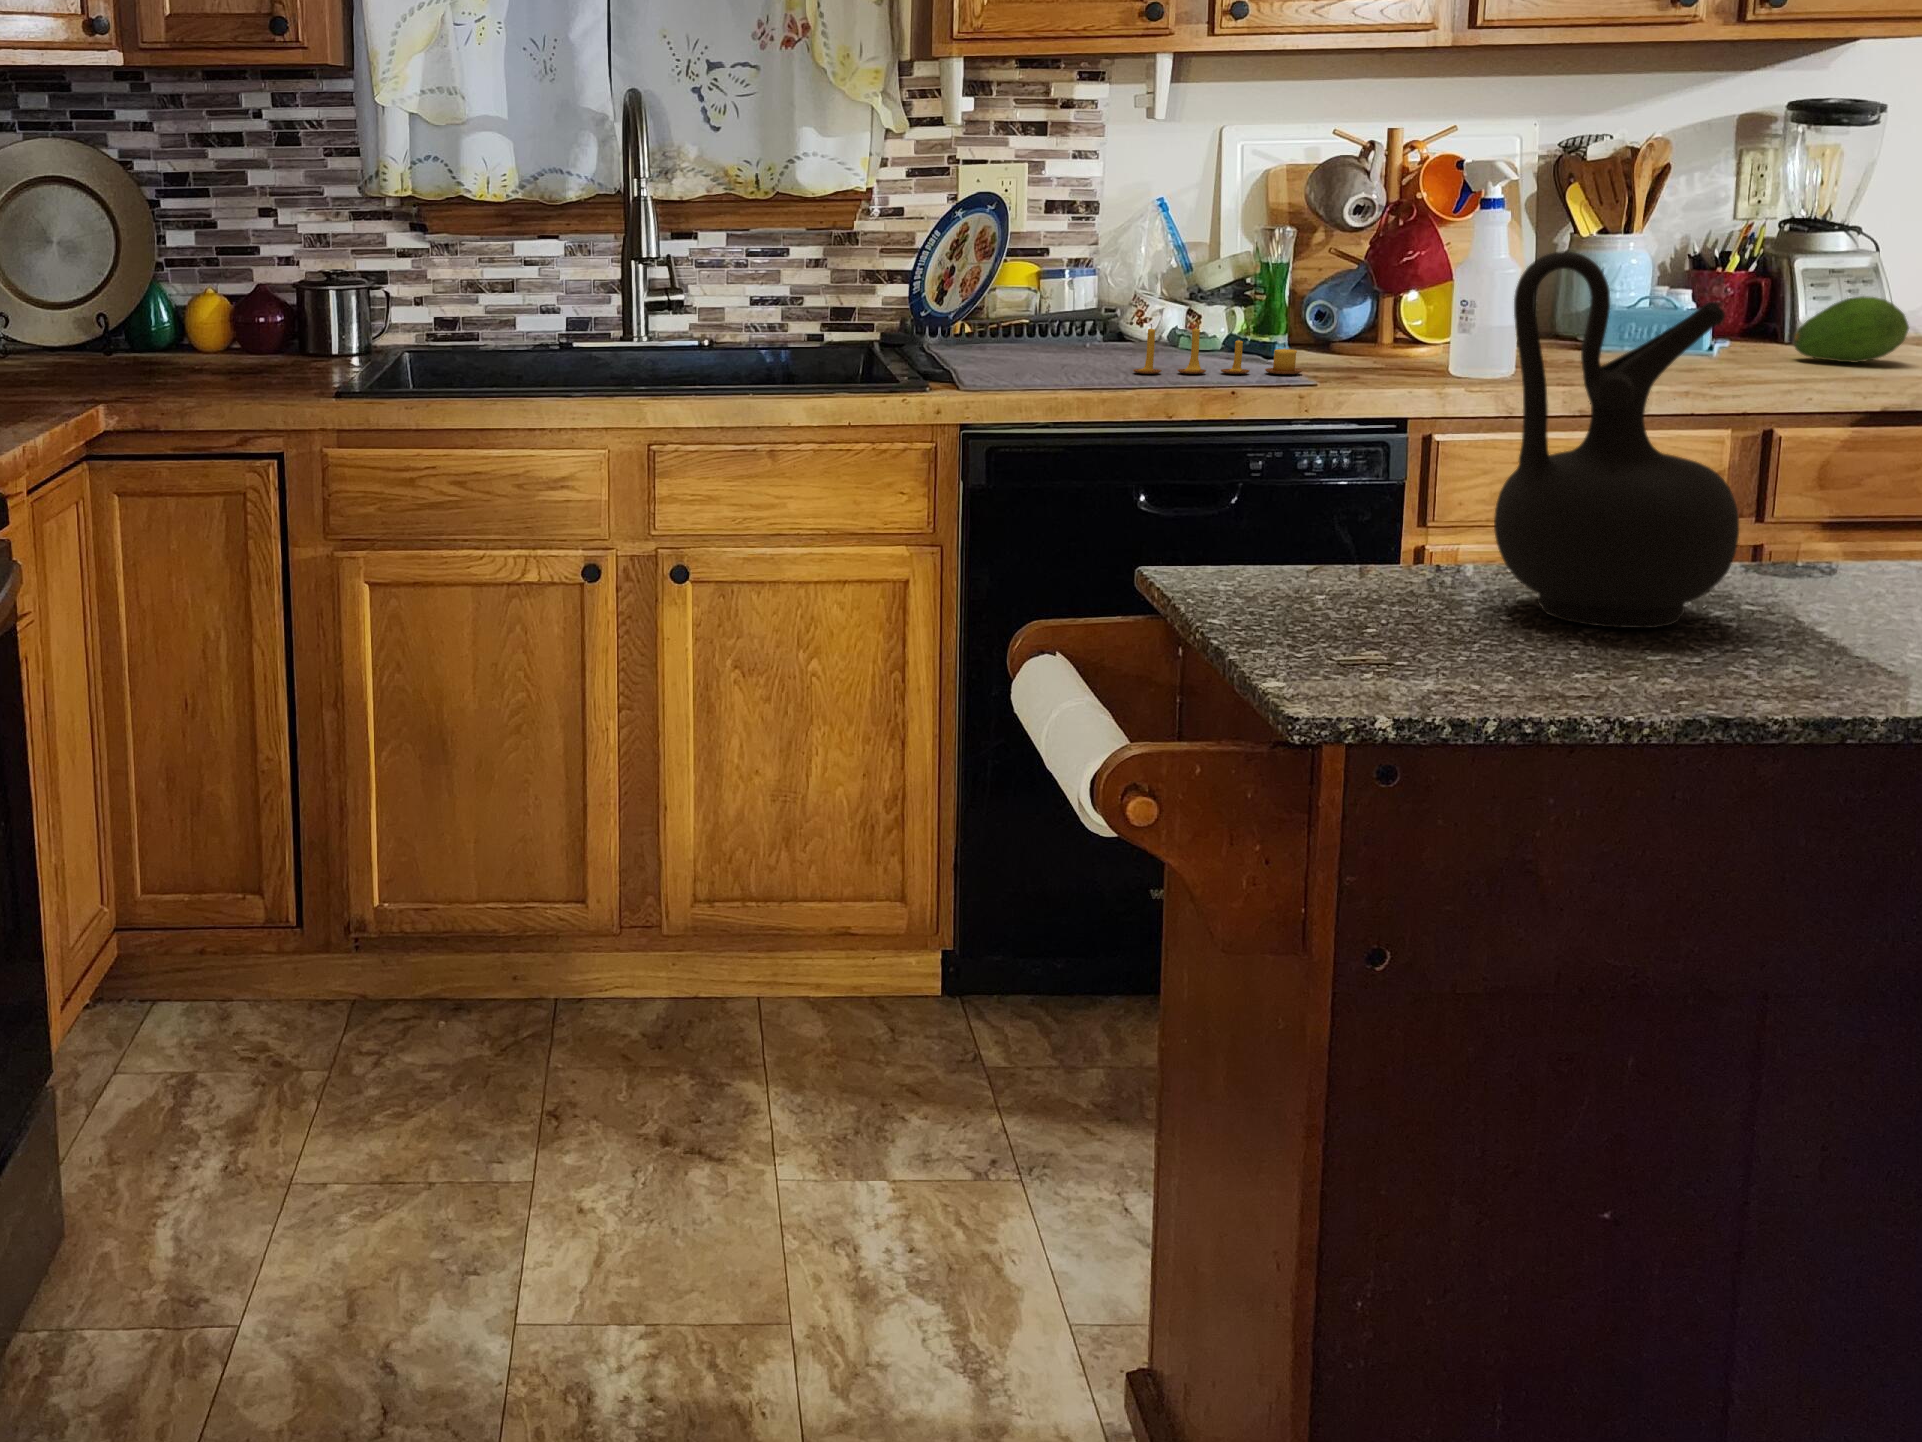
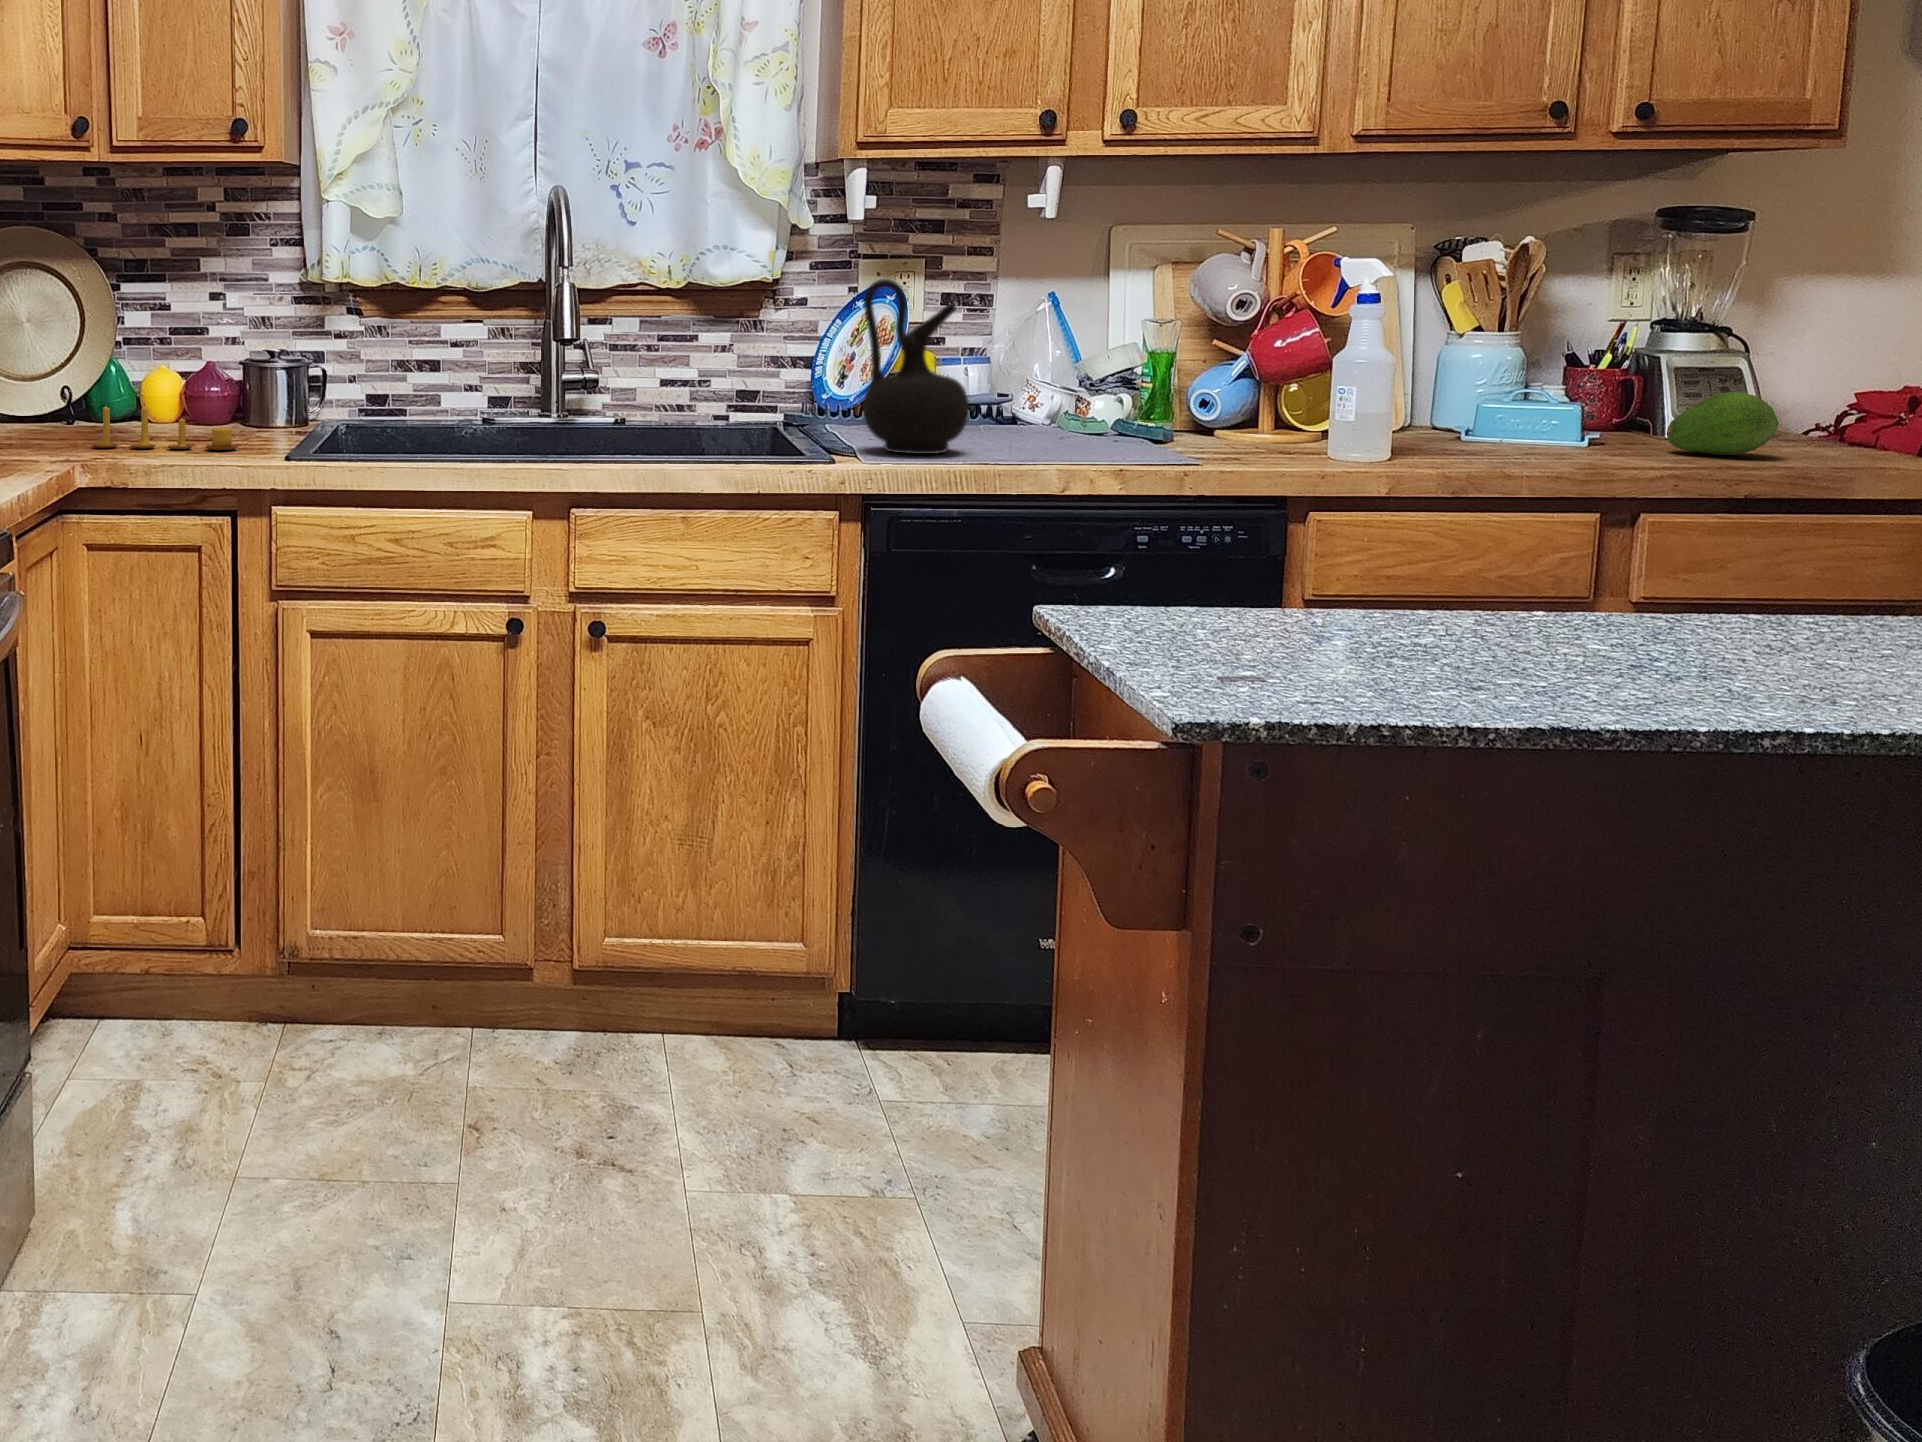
ceramic jug: present [1494,251,1739,628] -> present [863,279,969,454]
candle: present [1133,324,1302,374] -> present [92,404,238,450]

